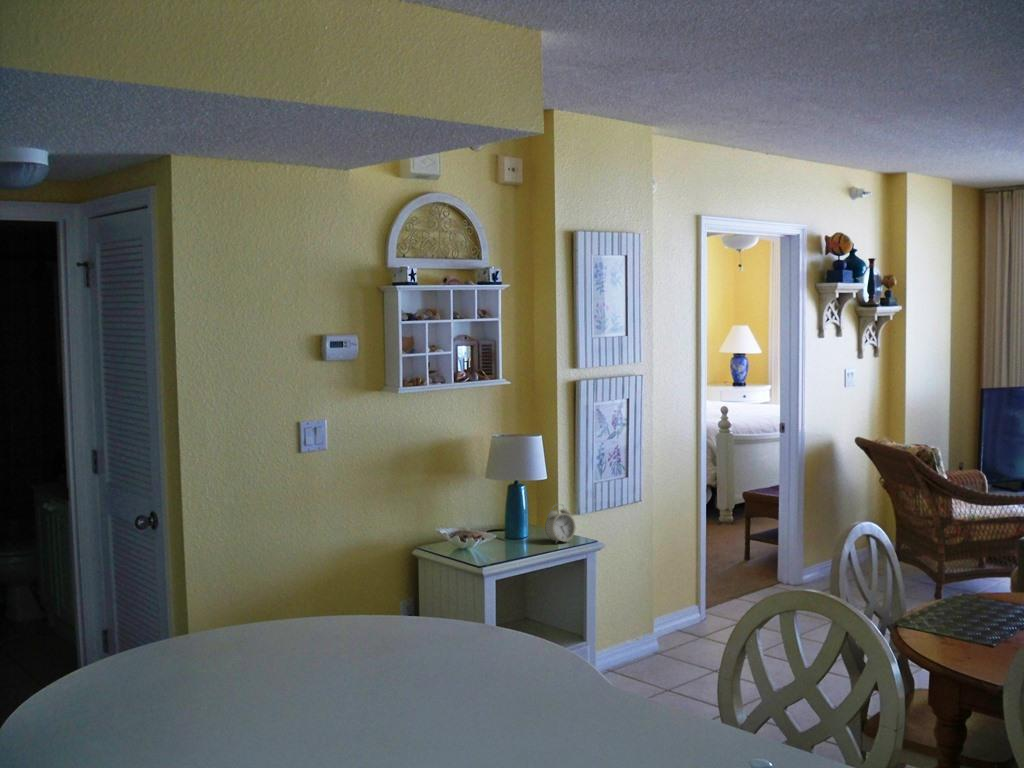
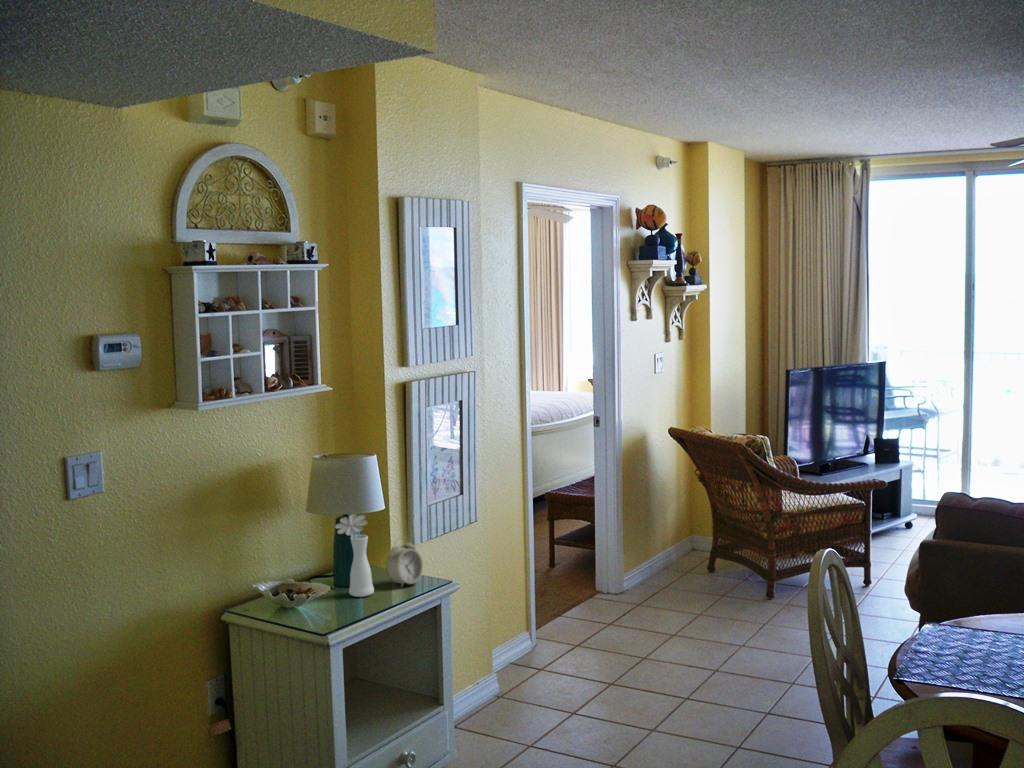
vase: none [503,482,532,547] -> present [335,514,374,597]

